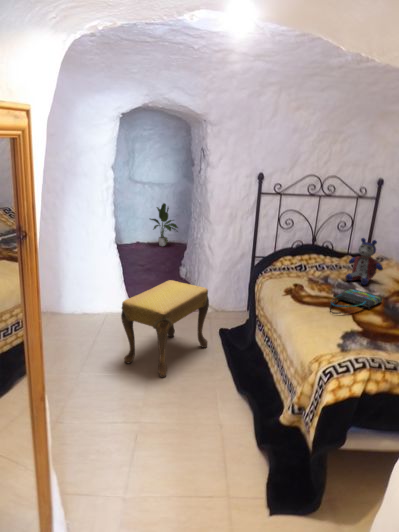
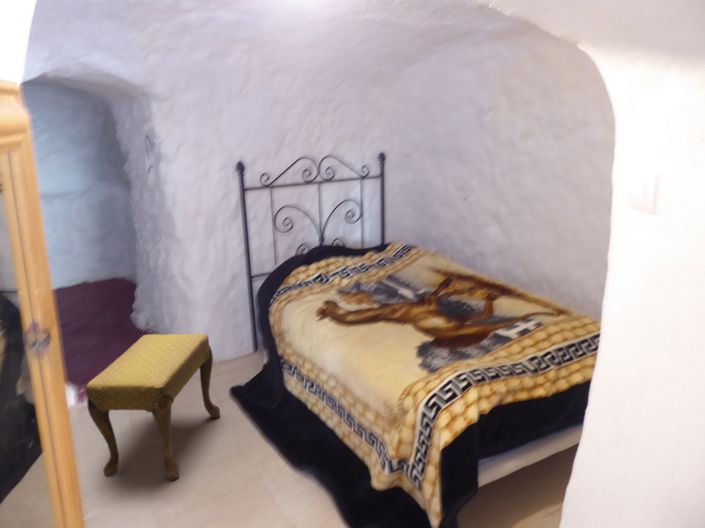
potted plant: present [150,203,178,246] -> none [65,225,114,288]
stuffed bear: present [346,238,383,285] -> none [378,226,420,283]
tote bag: present [330,289,382,314] -> none [379,291,435,328]

